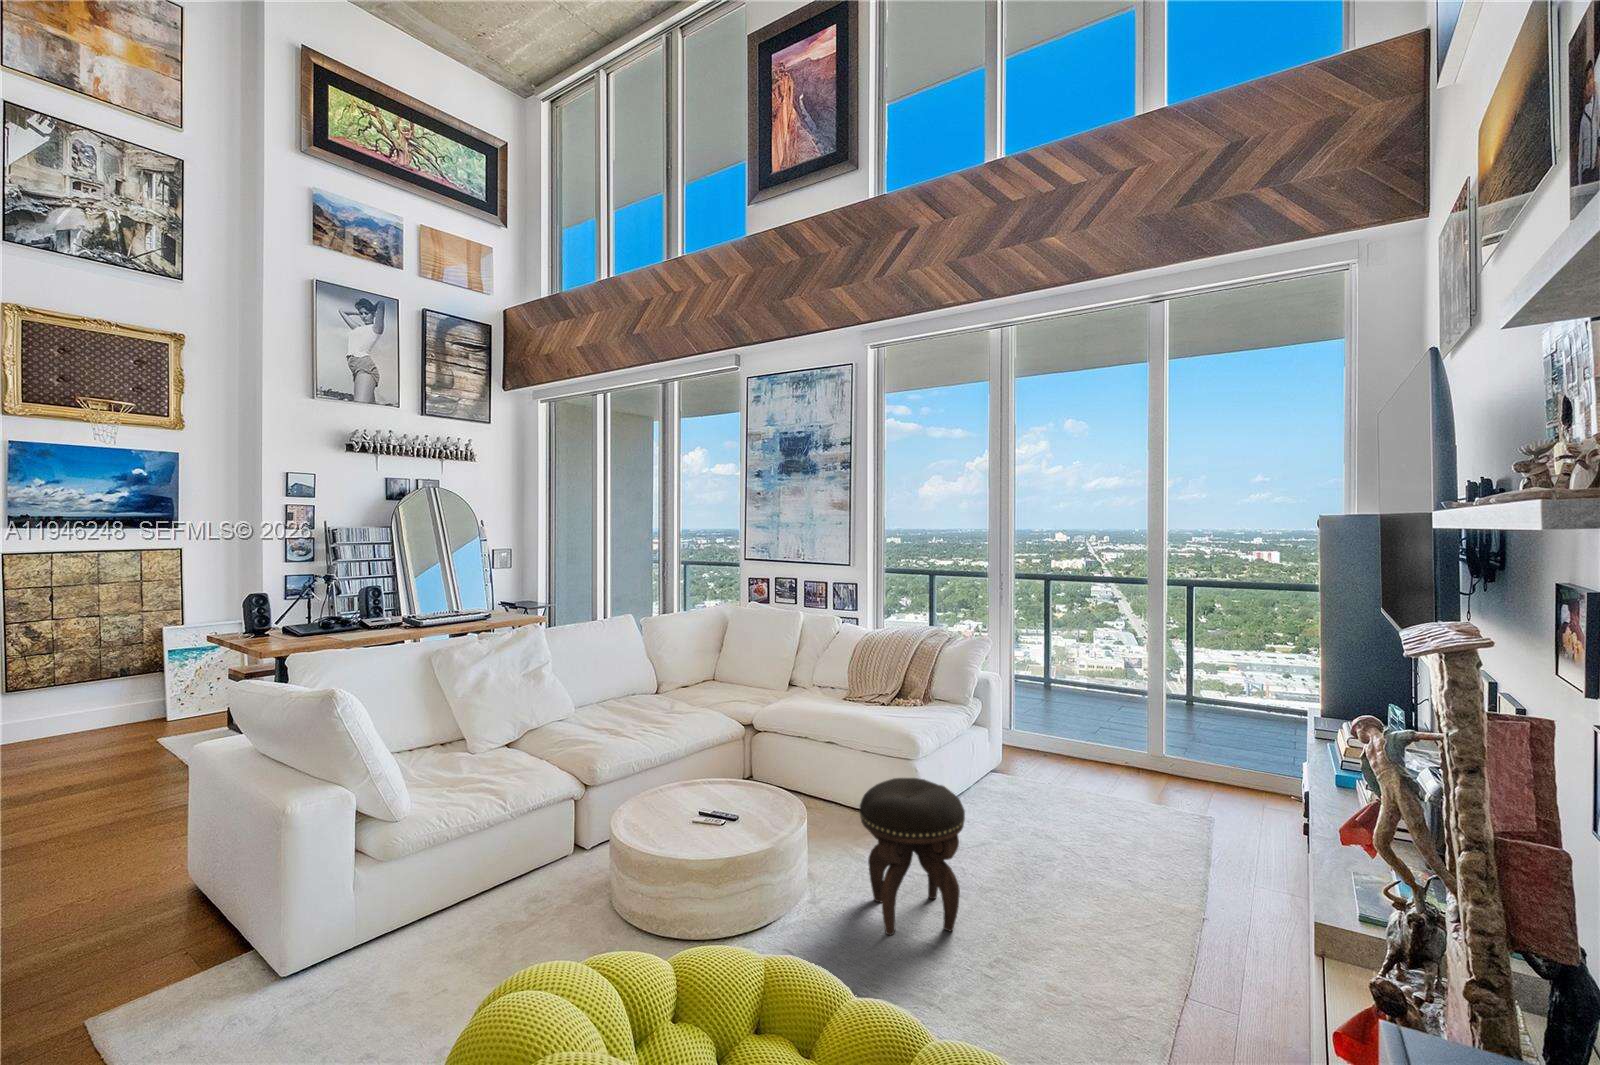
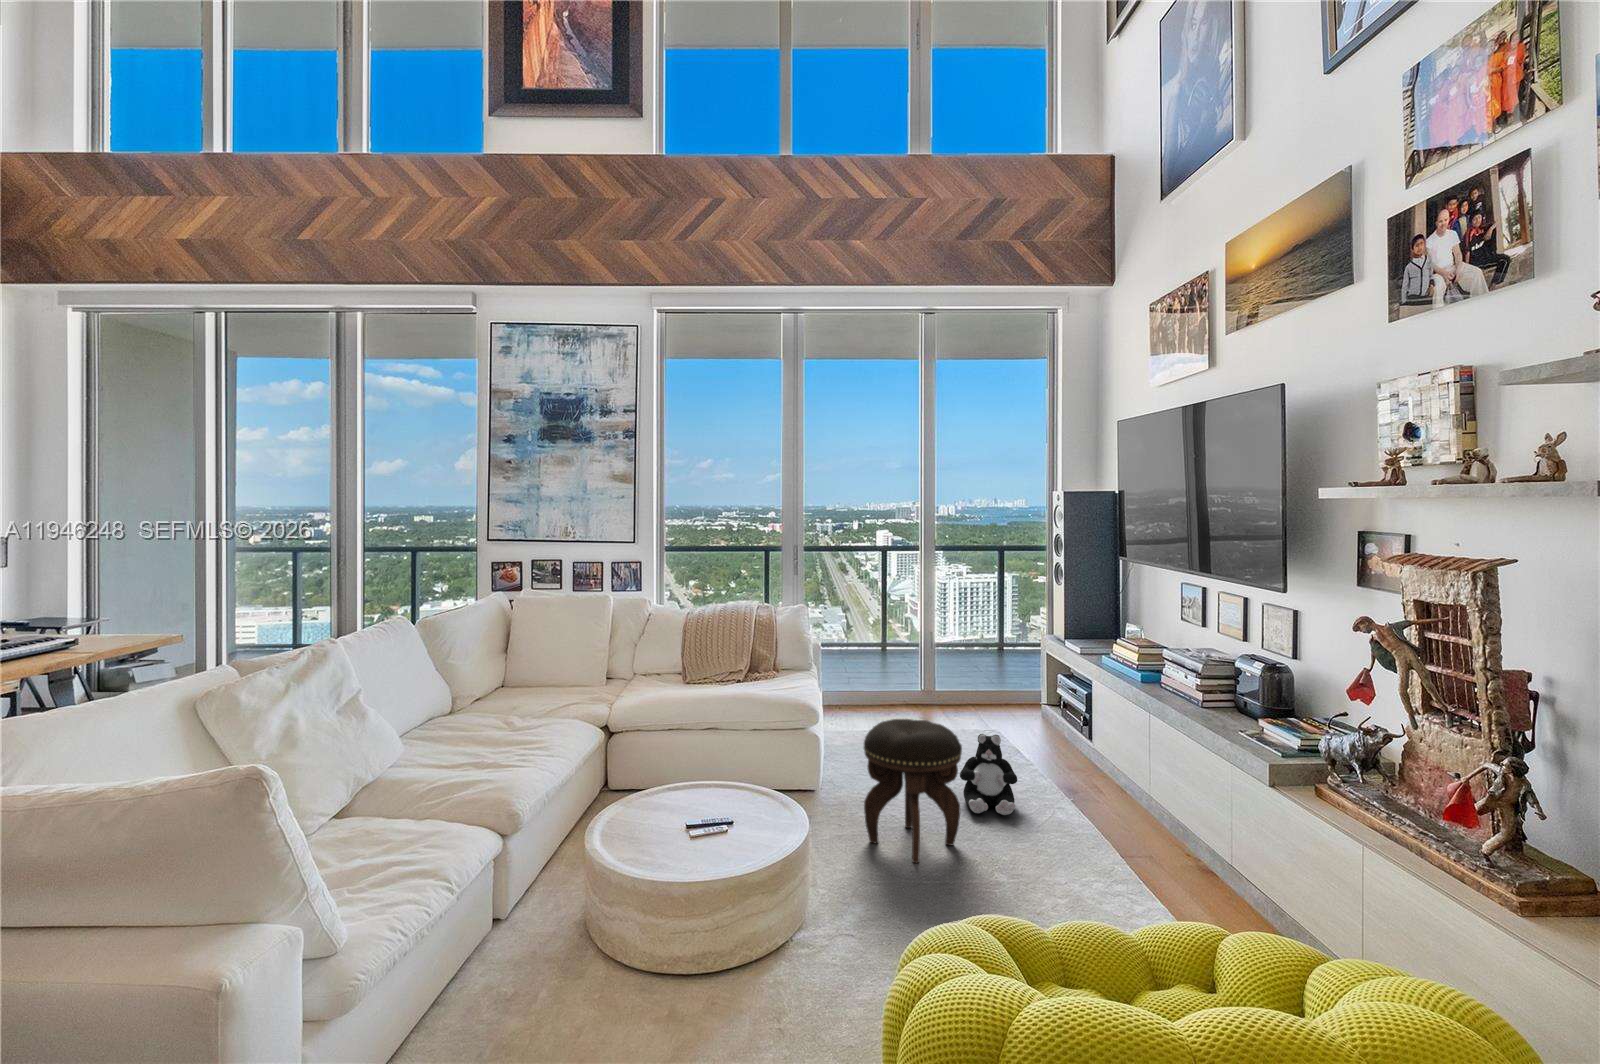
plush toy: none [1014,818,1091,921] -> present [960,734,1017,815]

